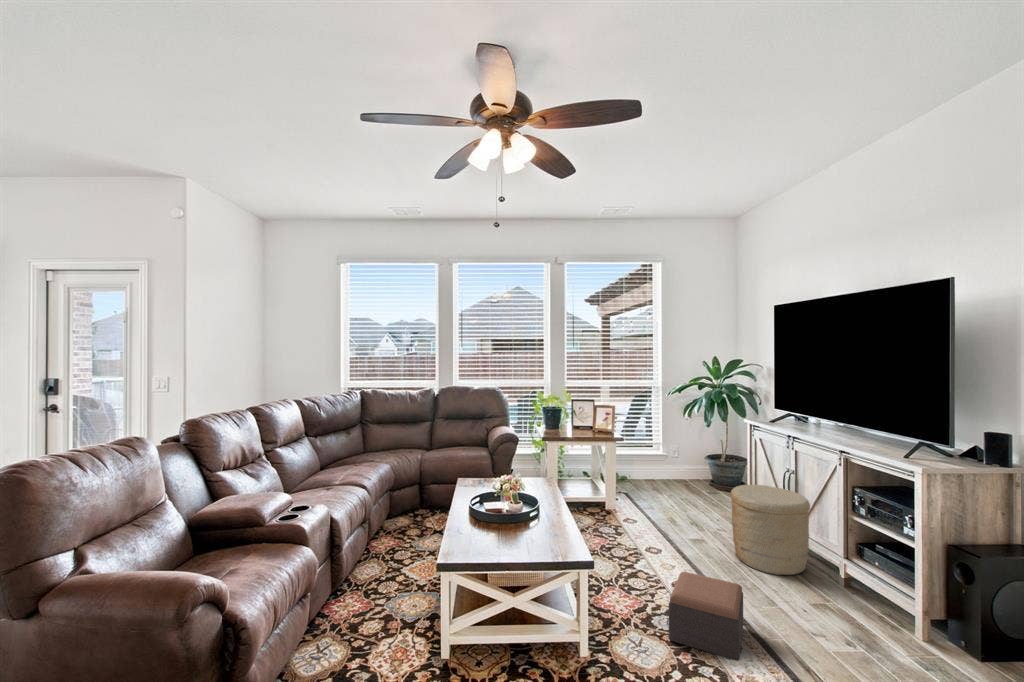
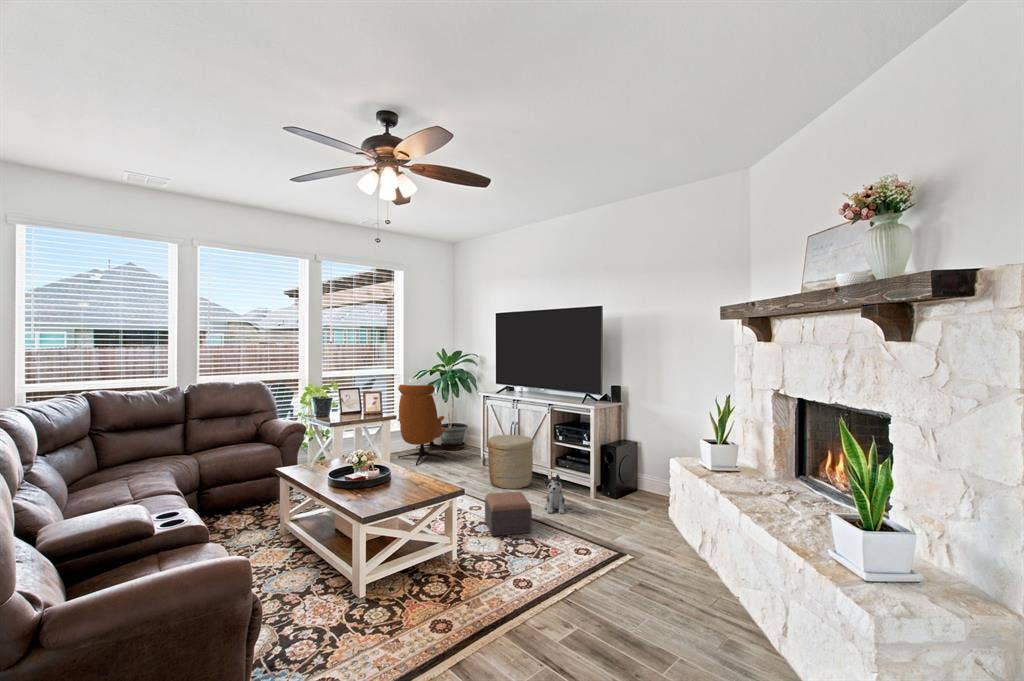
lounge chair: none [636,400,716,502] -> present [398,385,447,465]
plush toy: none [793,574,842,649] -> present [544,474,567,514]

